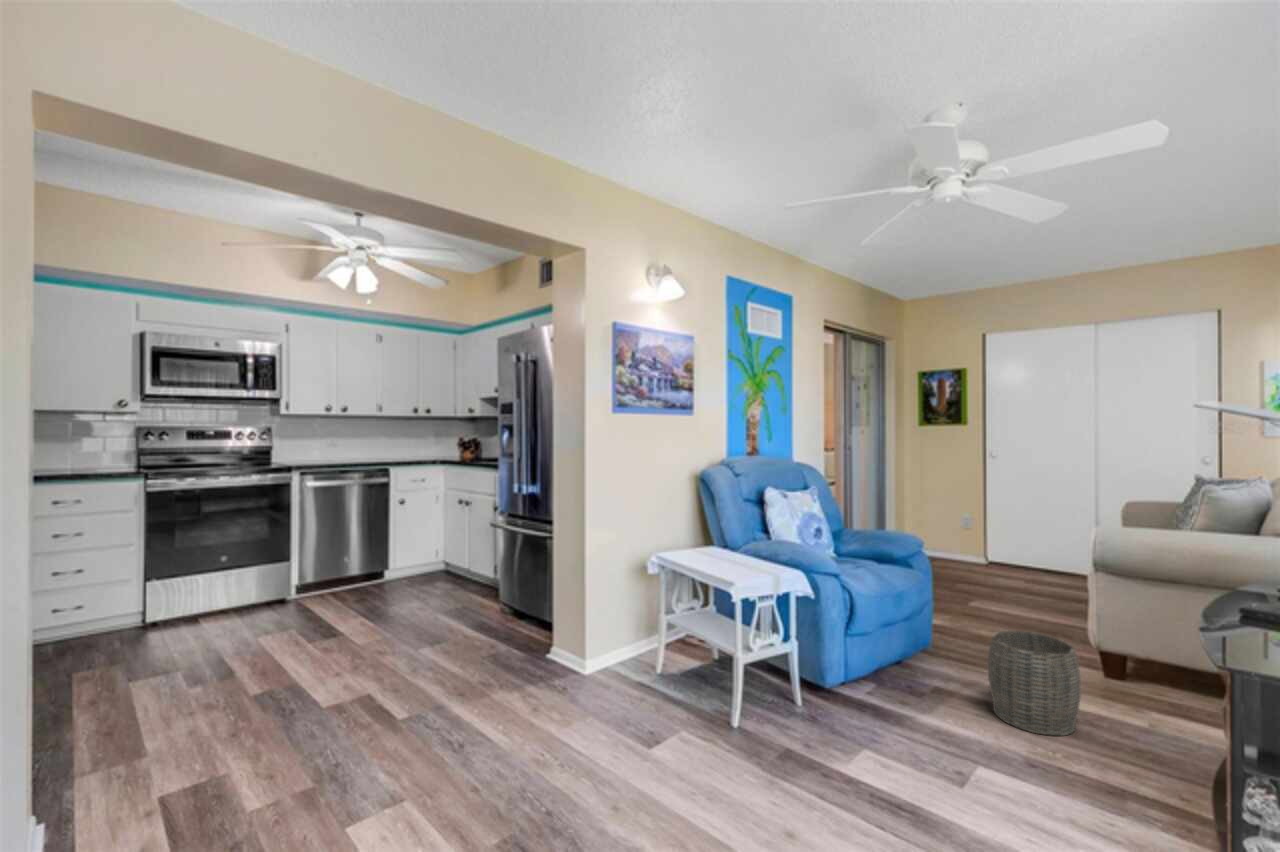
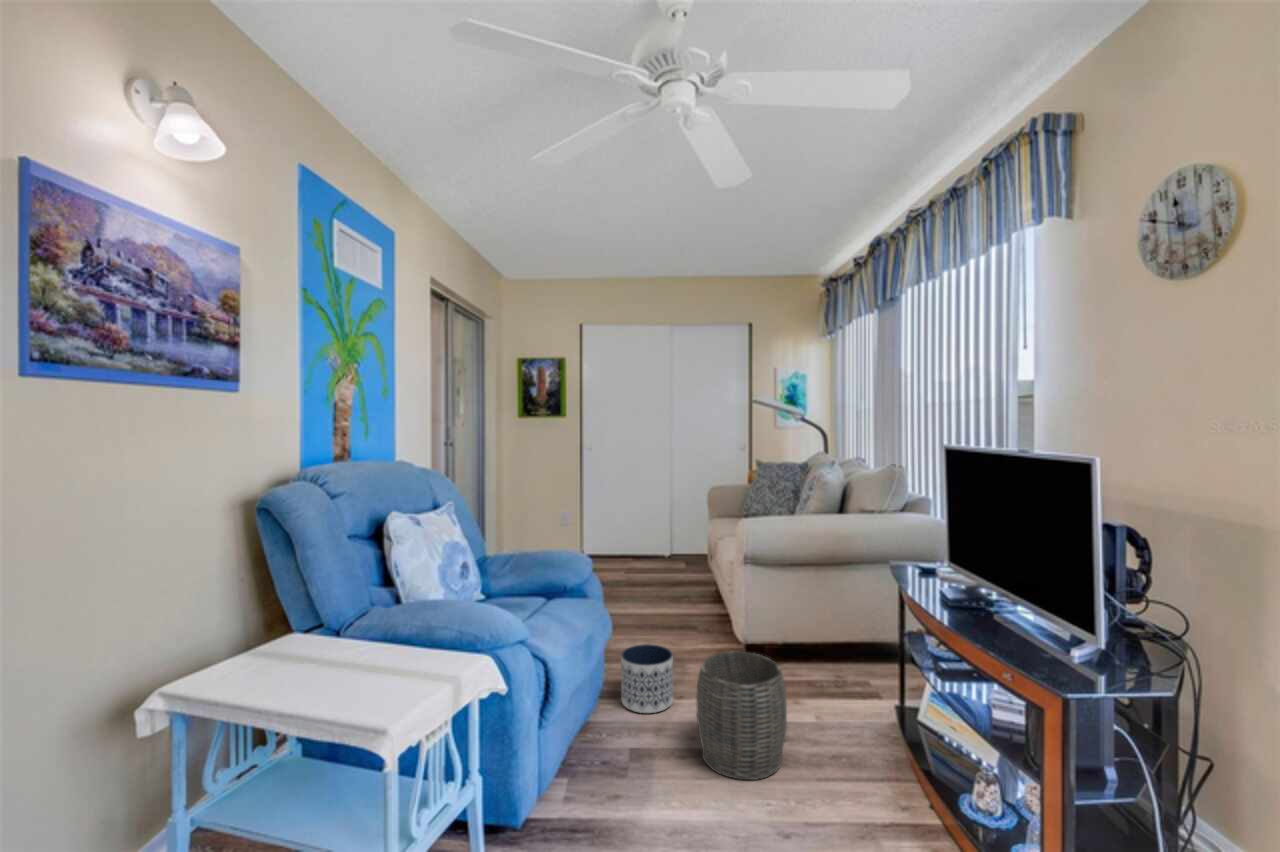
planter: none [945,621,996,676] -> present [621,644,673,713]

